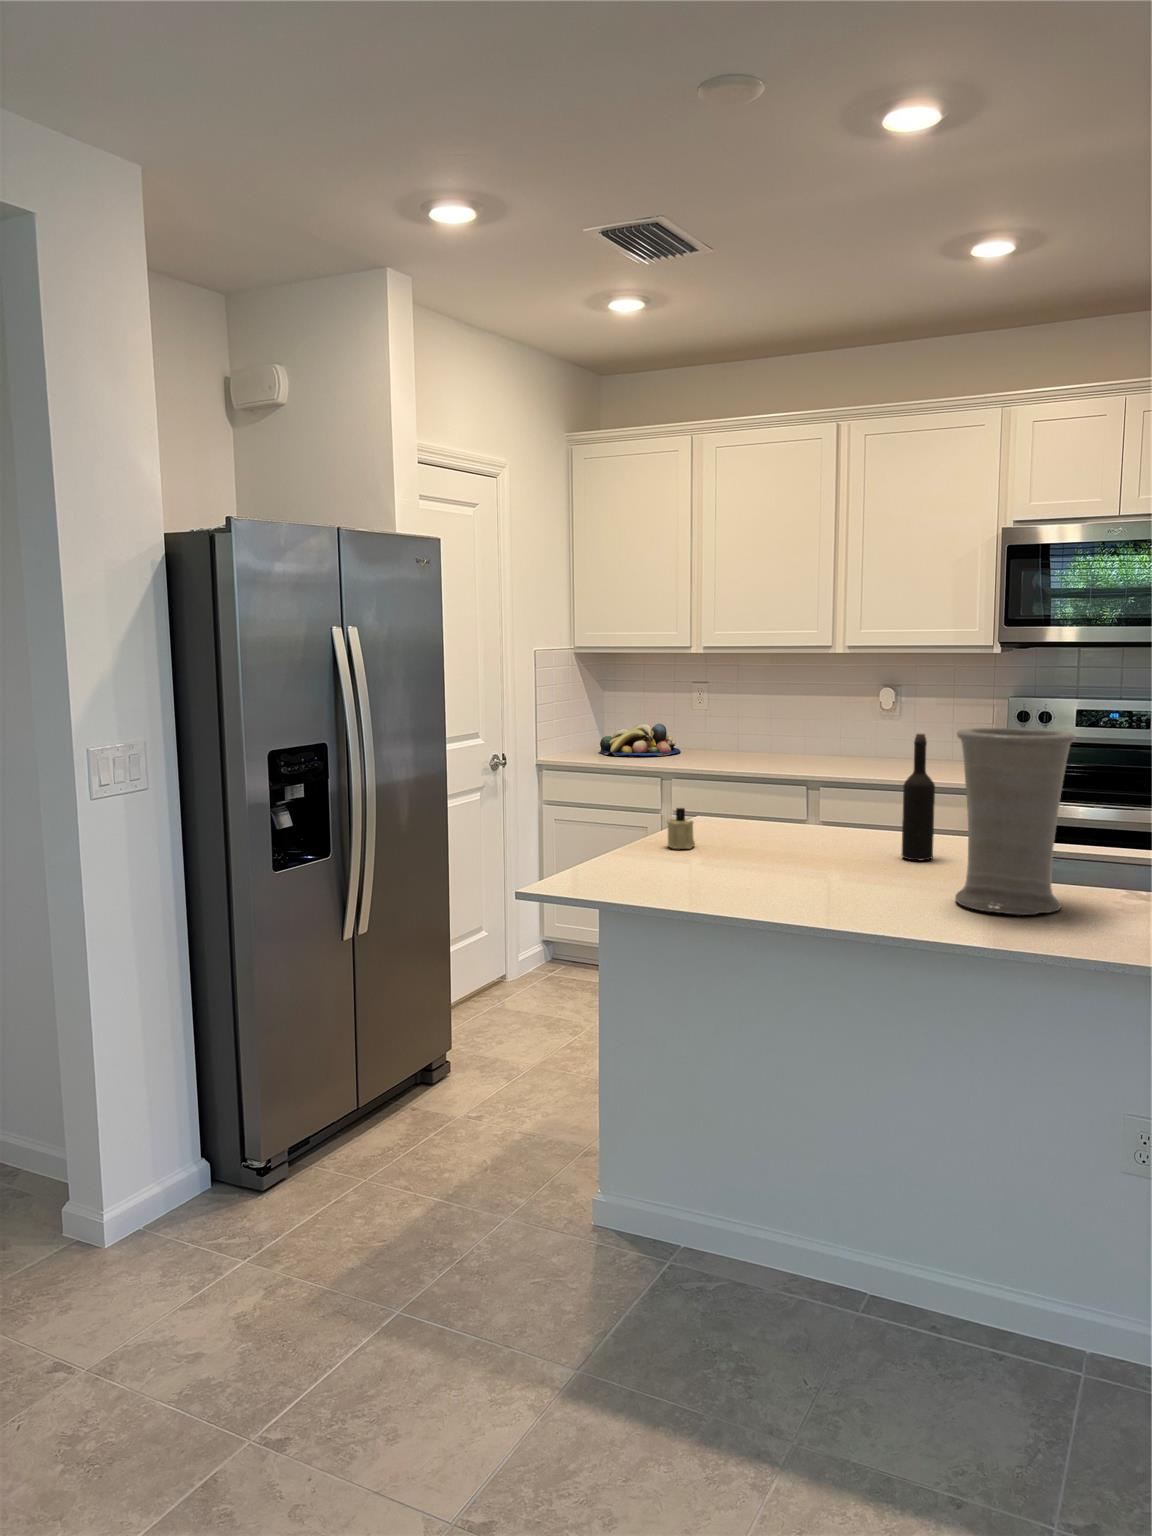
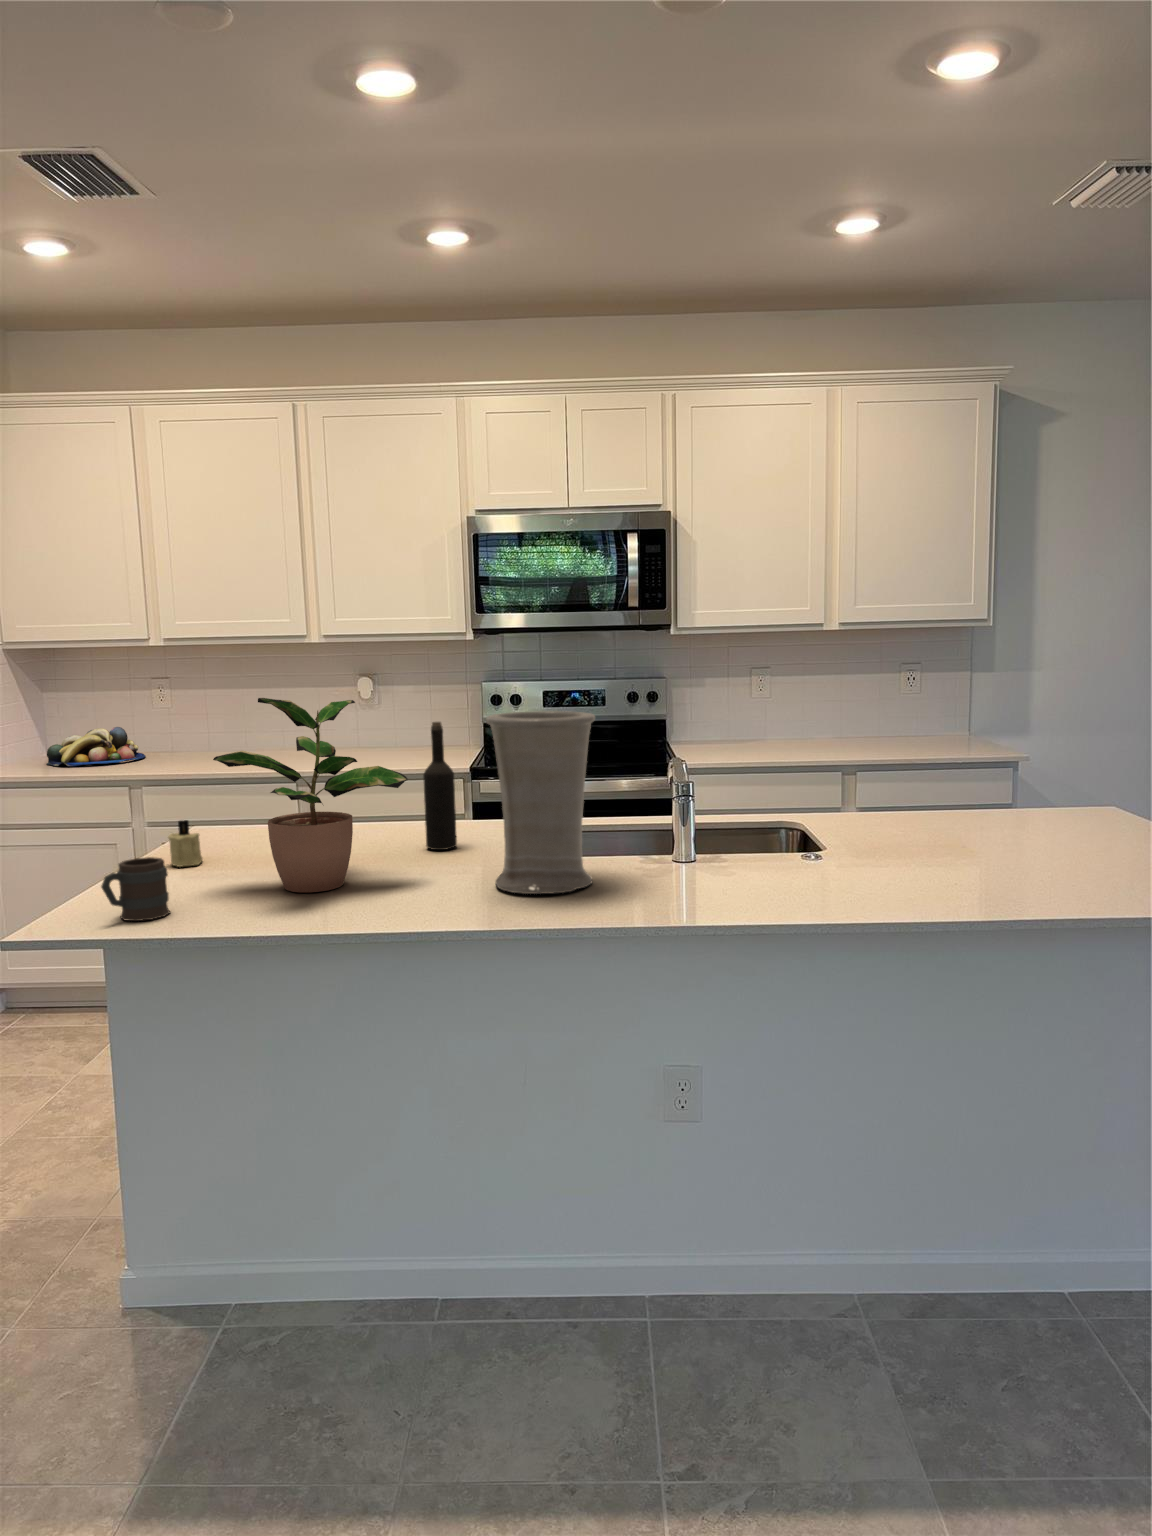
potted plant: none [703,702,878,884] -> present [213,698,408,892]
mug: none [598,835,653,889] -> present [101,857,170,921]

